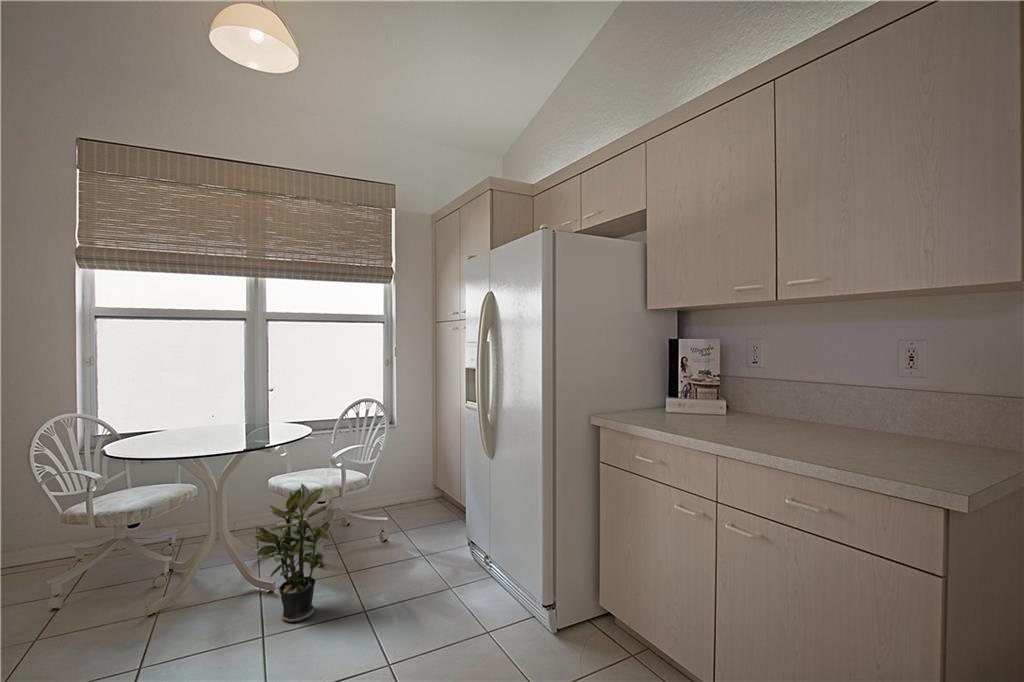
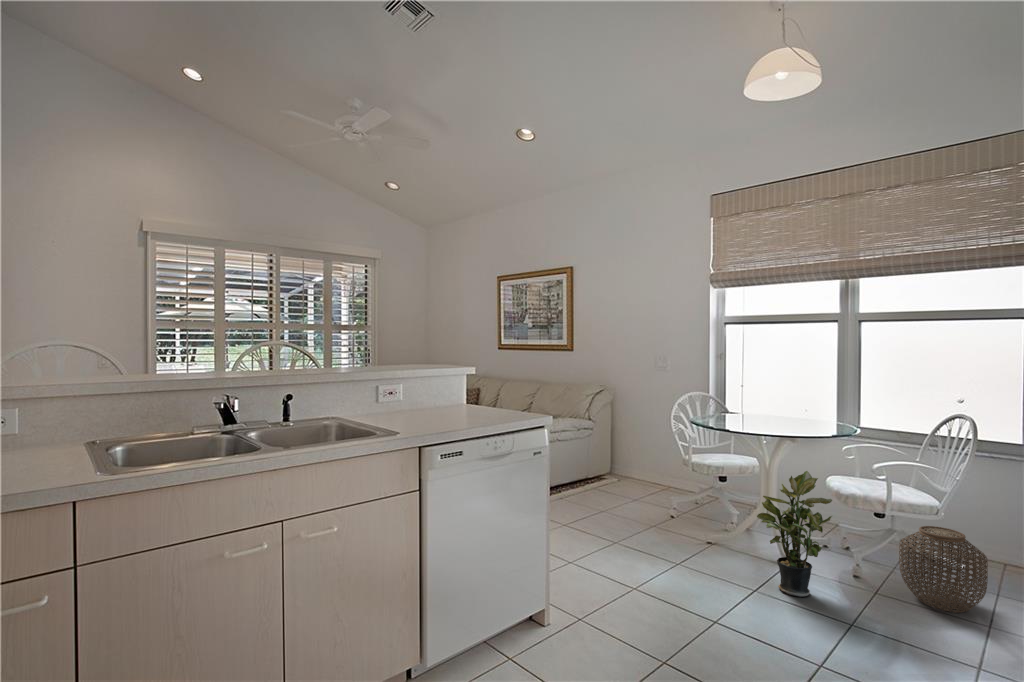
woven basket: none [356,492,413,561] -> present [899,526,988,613]

